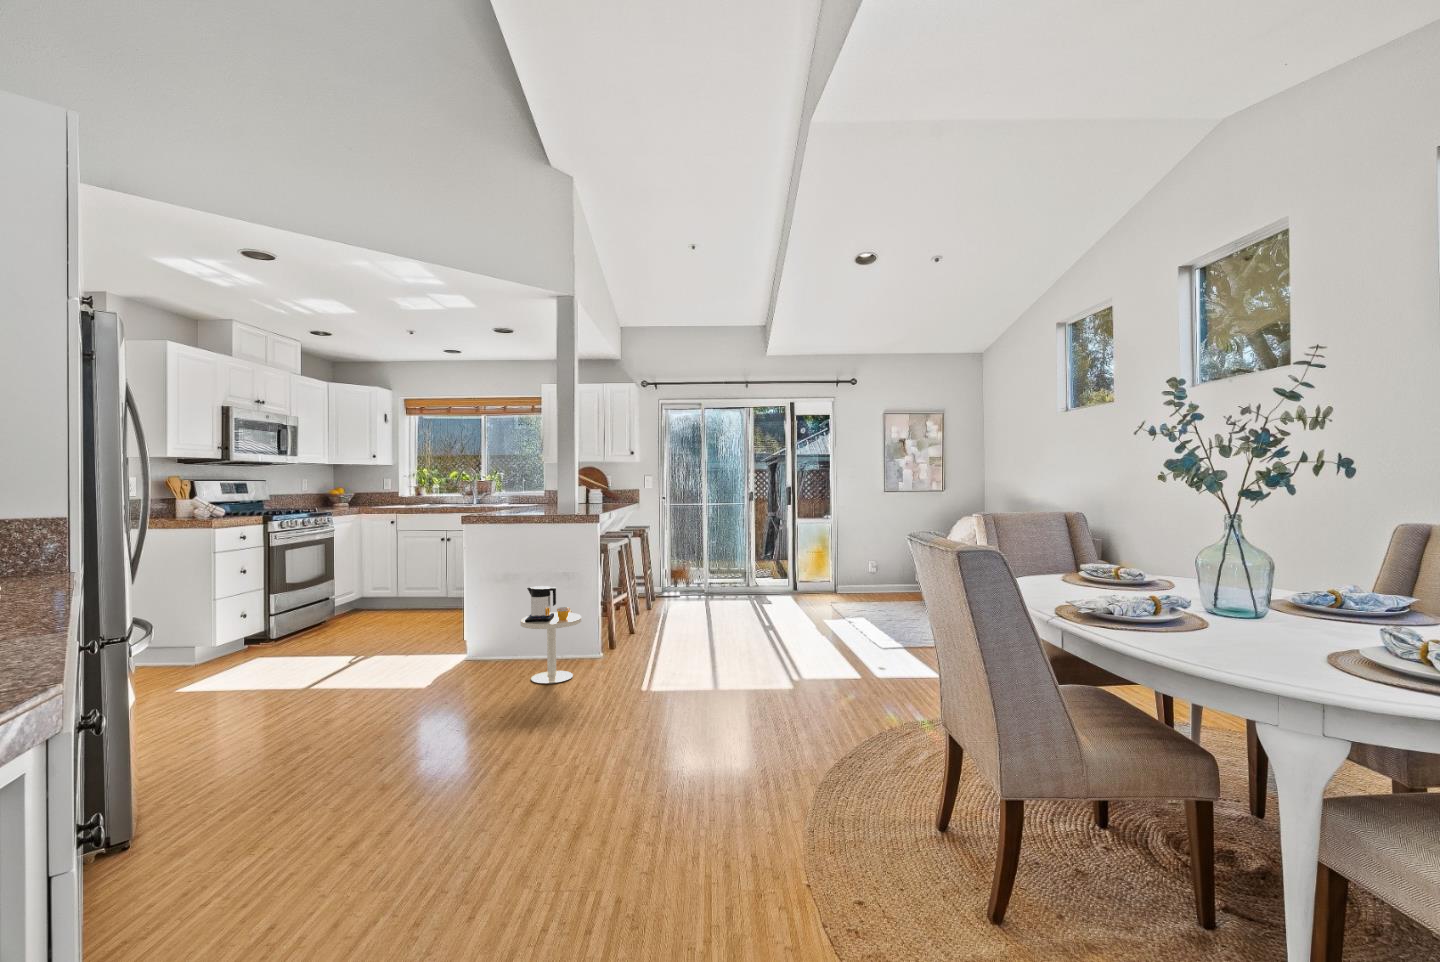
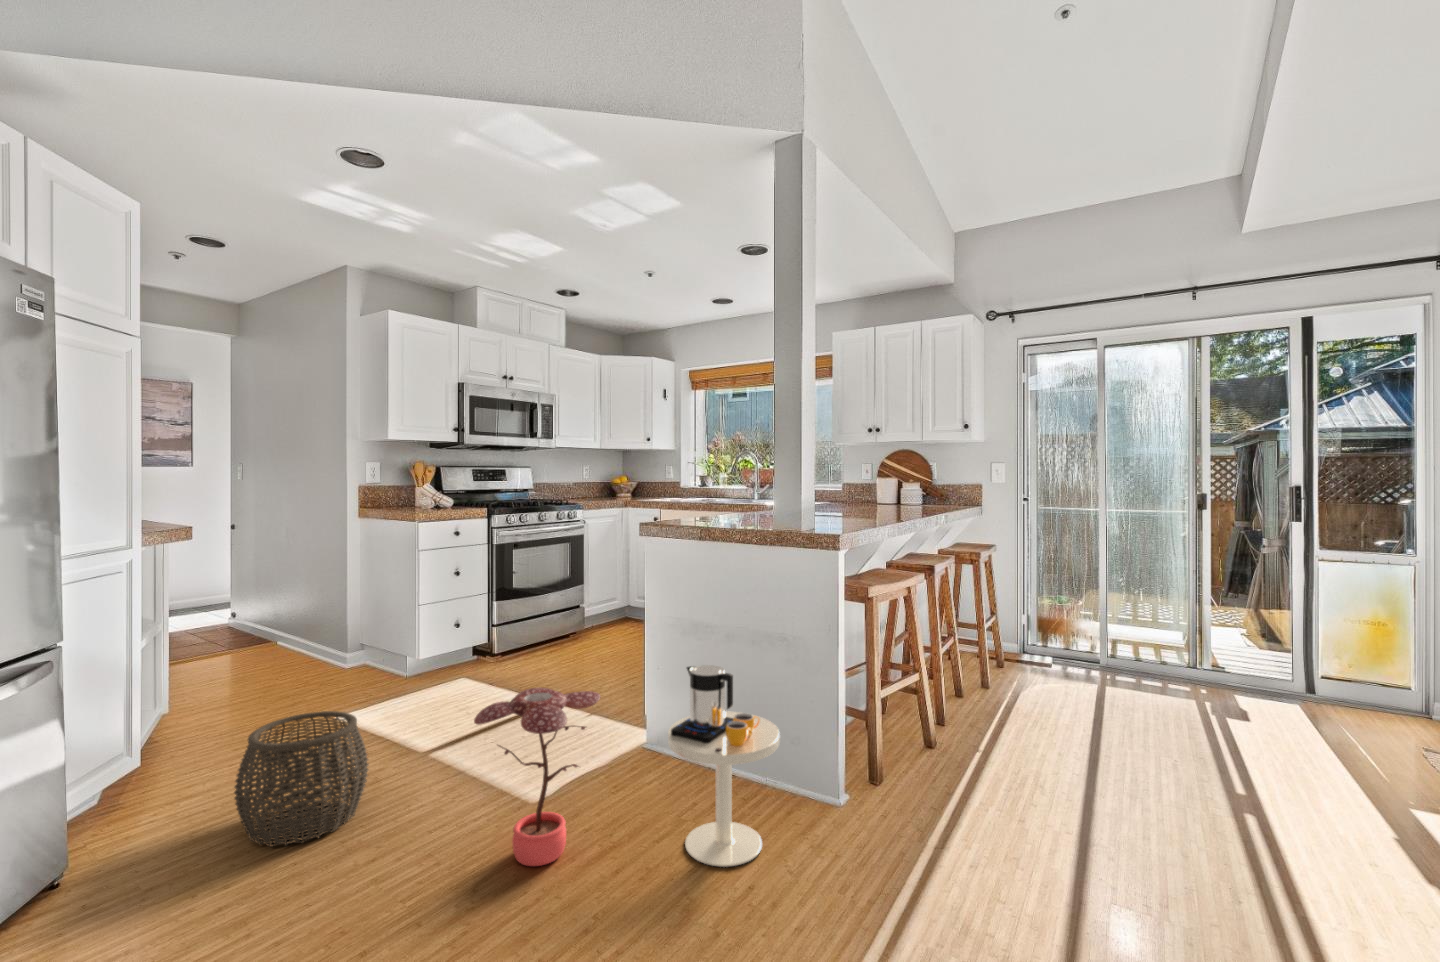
potted plant: none [418,607,483,702] -> present [474,688,600,866]
woven basket: none [216,649,311,733] -> present [234,711,369,847]

